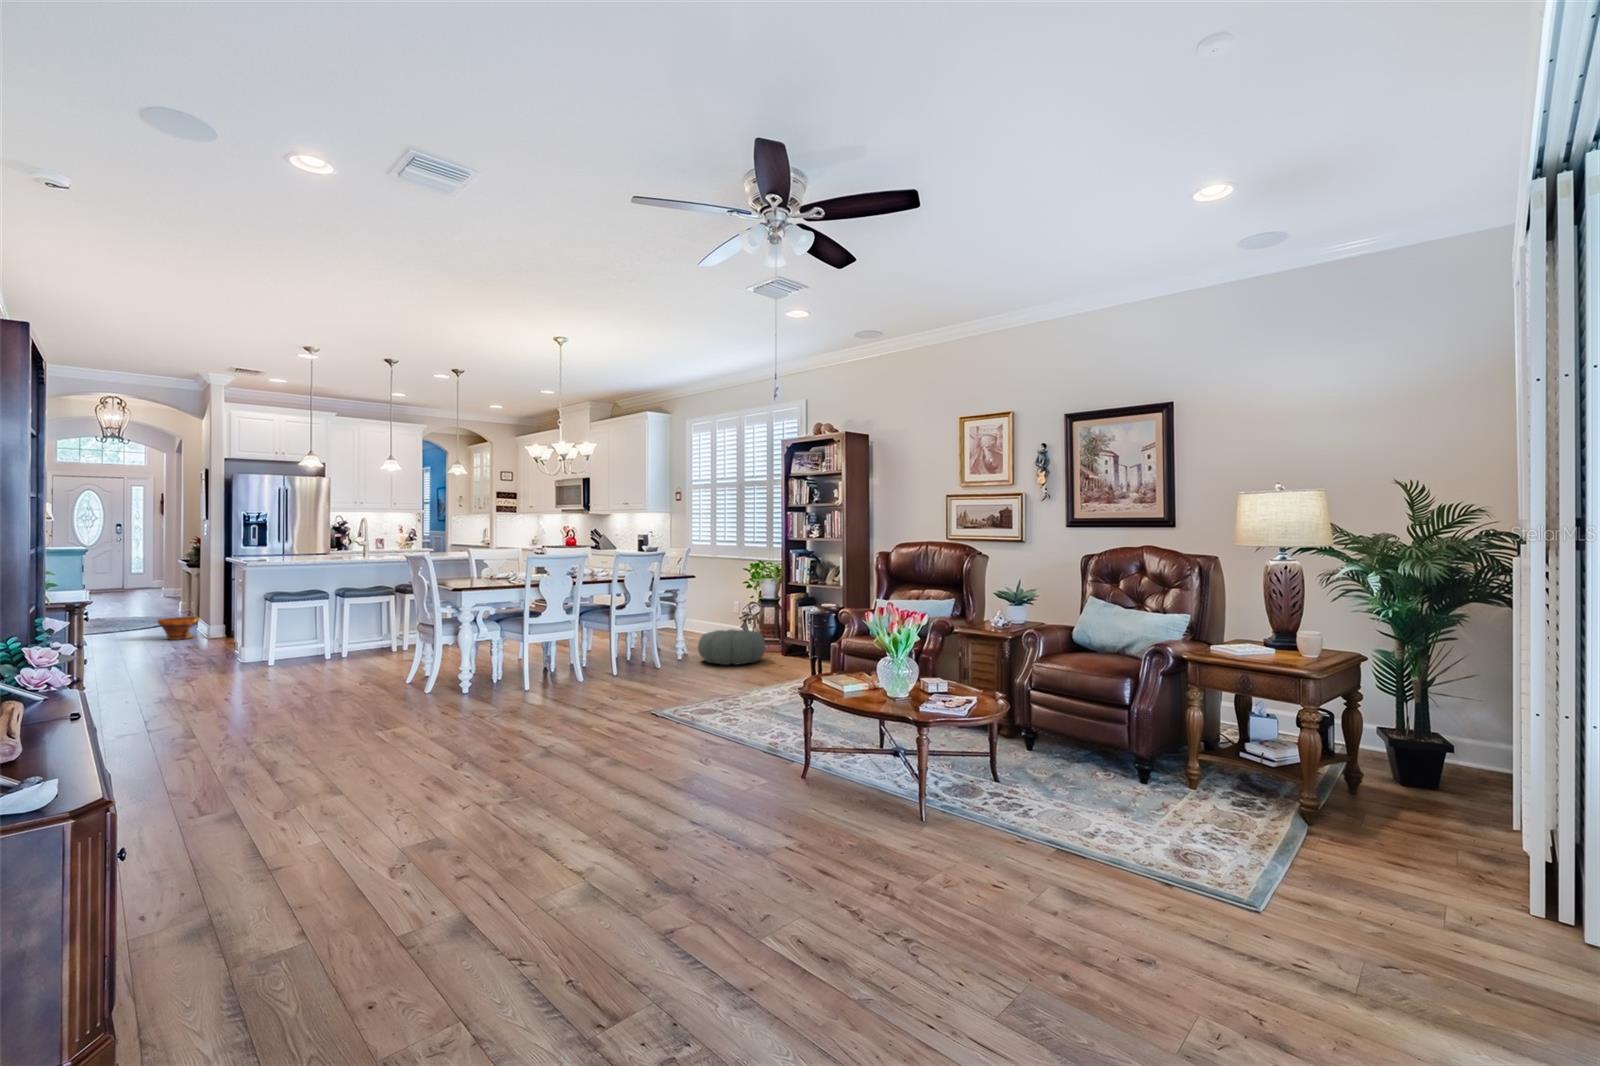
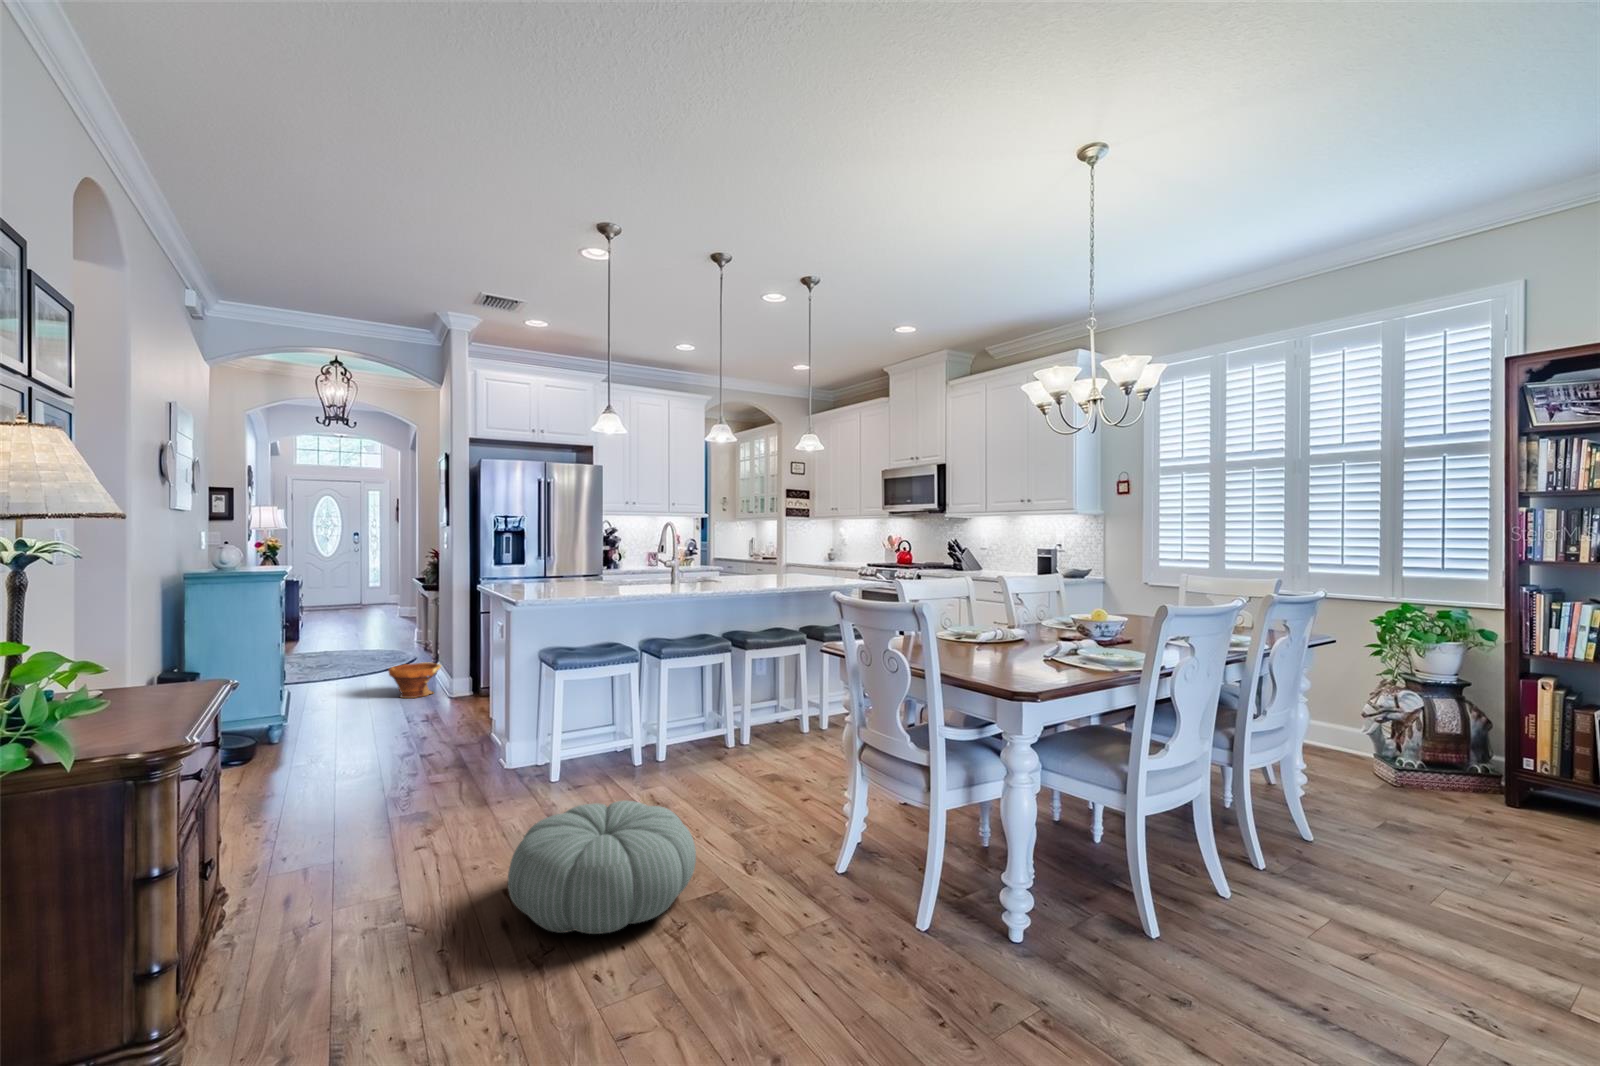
pouf: present [698,629,765,665] -> present [508,801,696,934]

